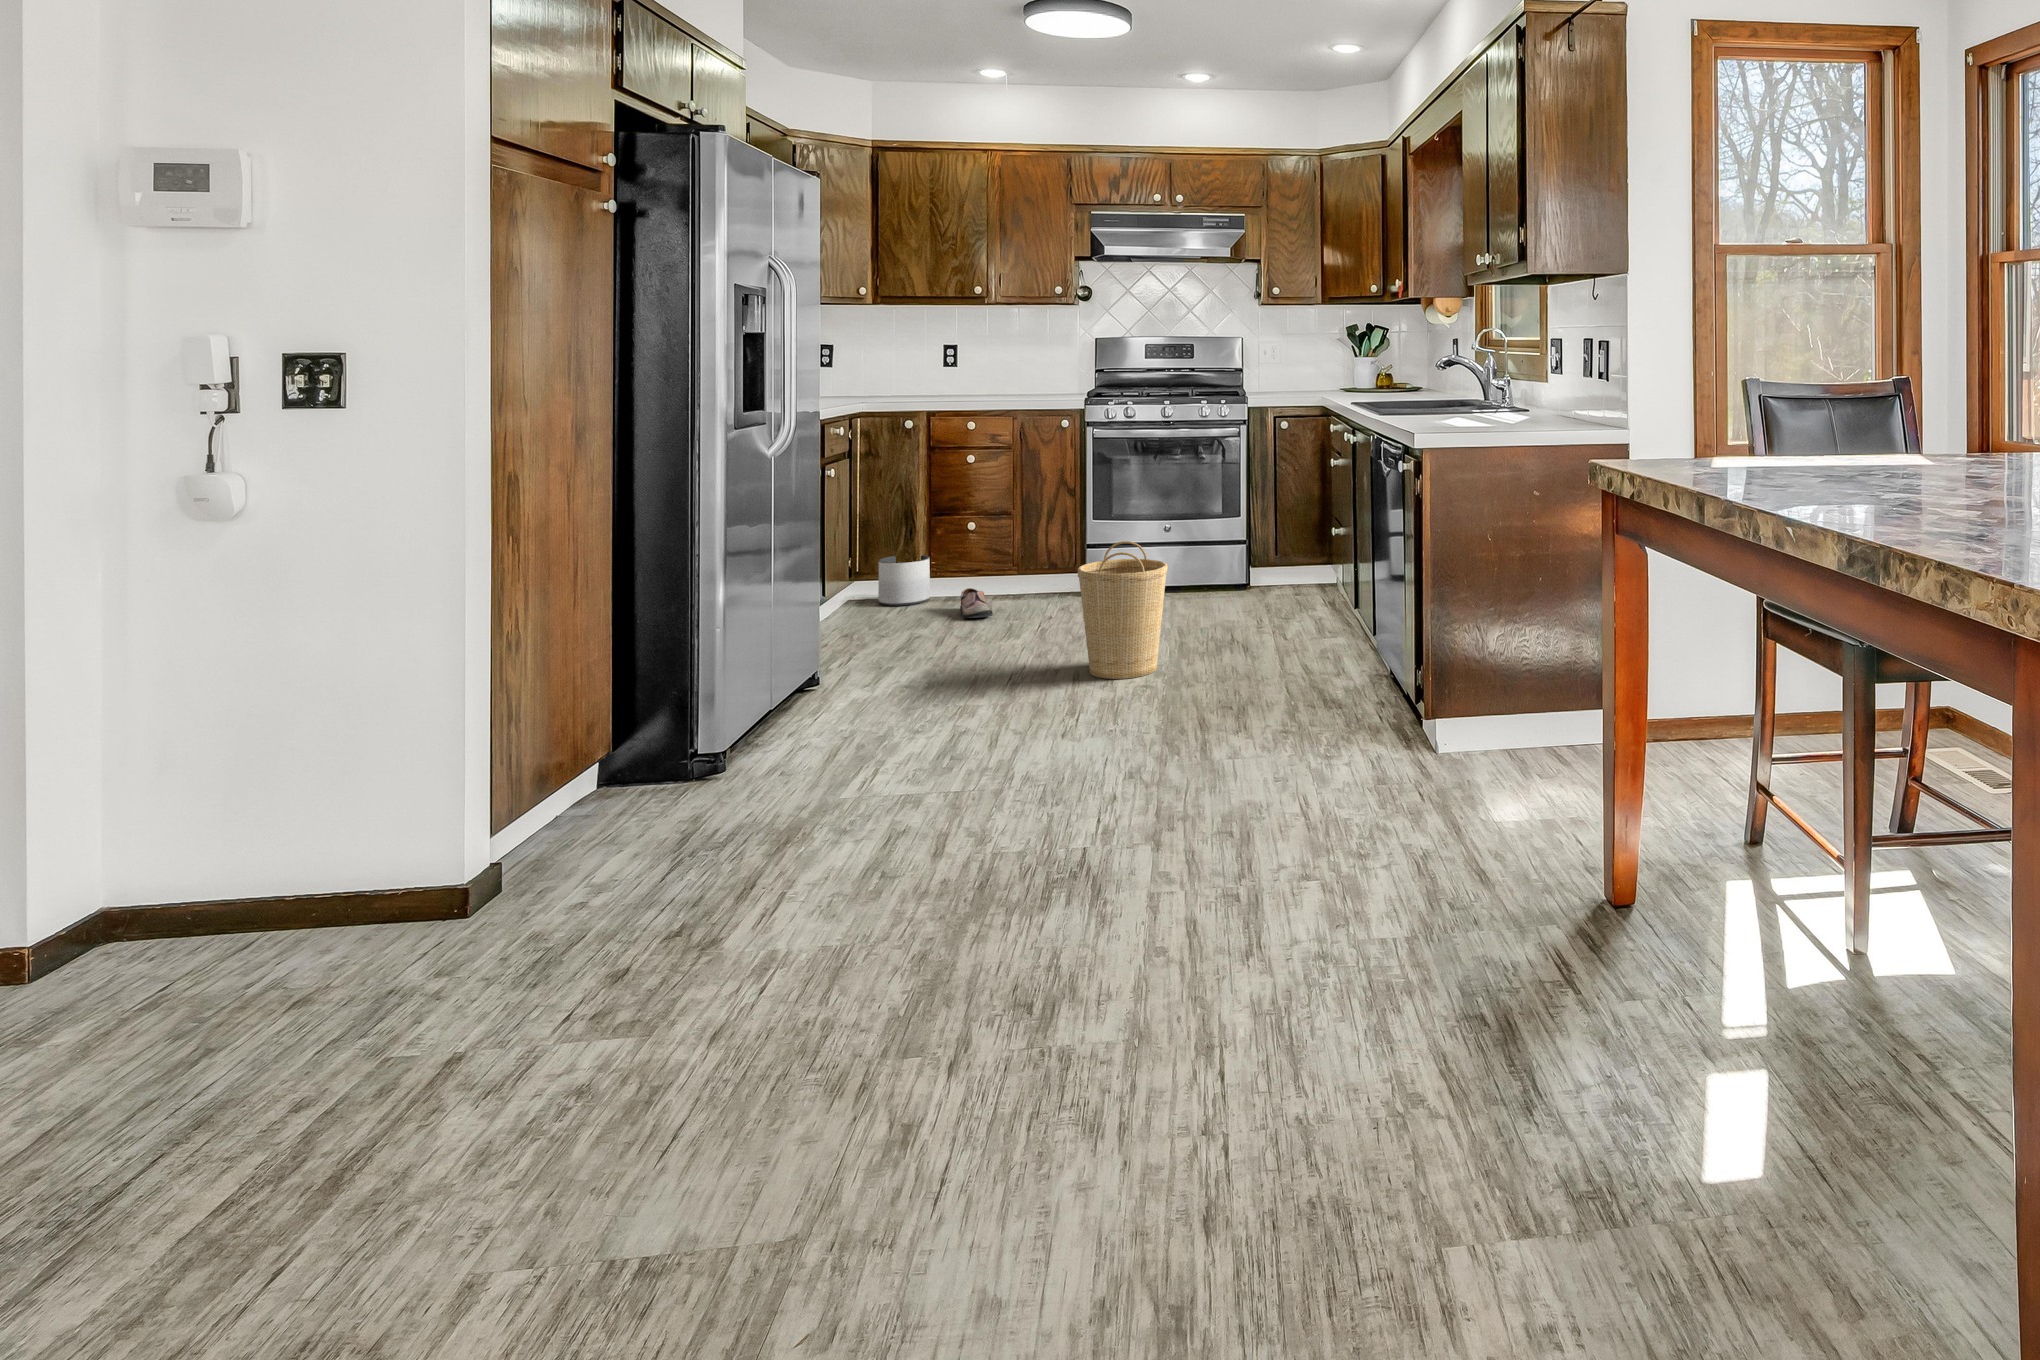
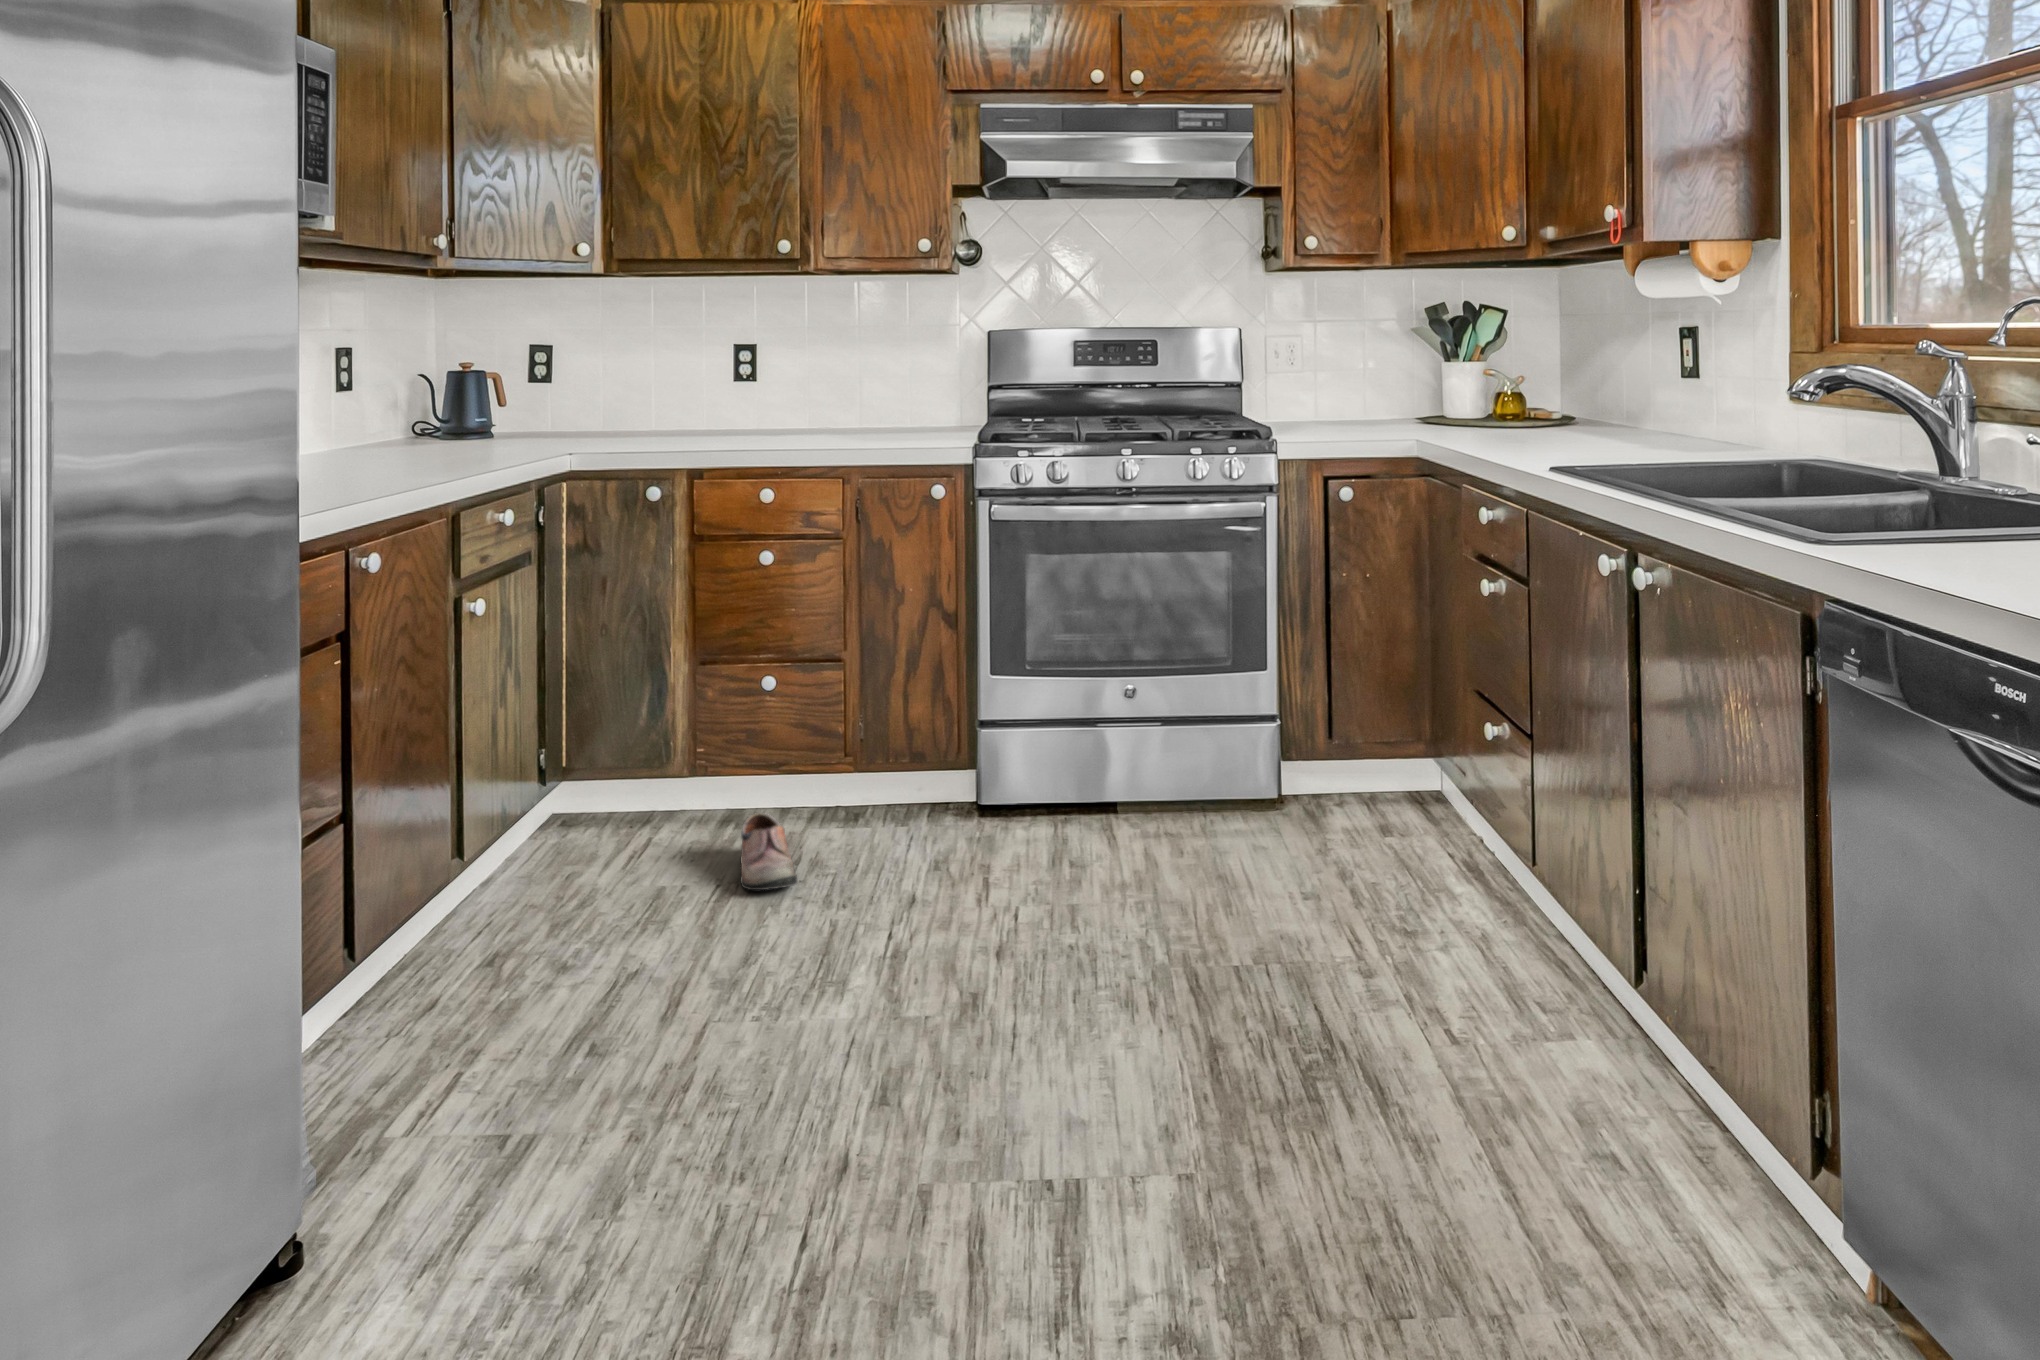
basket: present [1078,541,1168,679] -> none [962,819,1184,1216]
planter: present [878,555,930,606] -> none [601,729,696,835]

